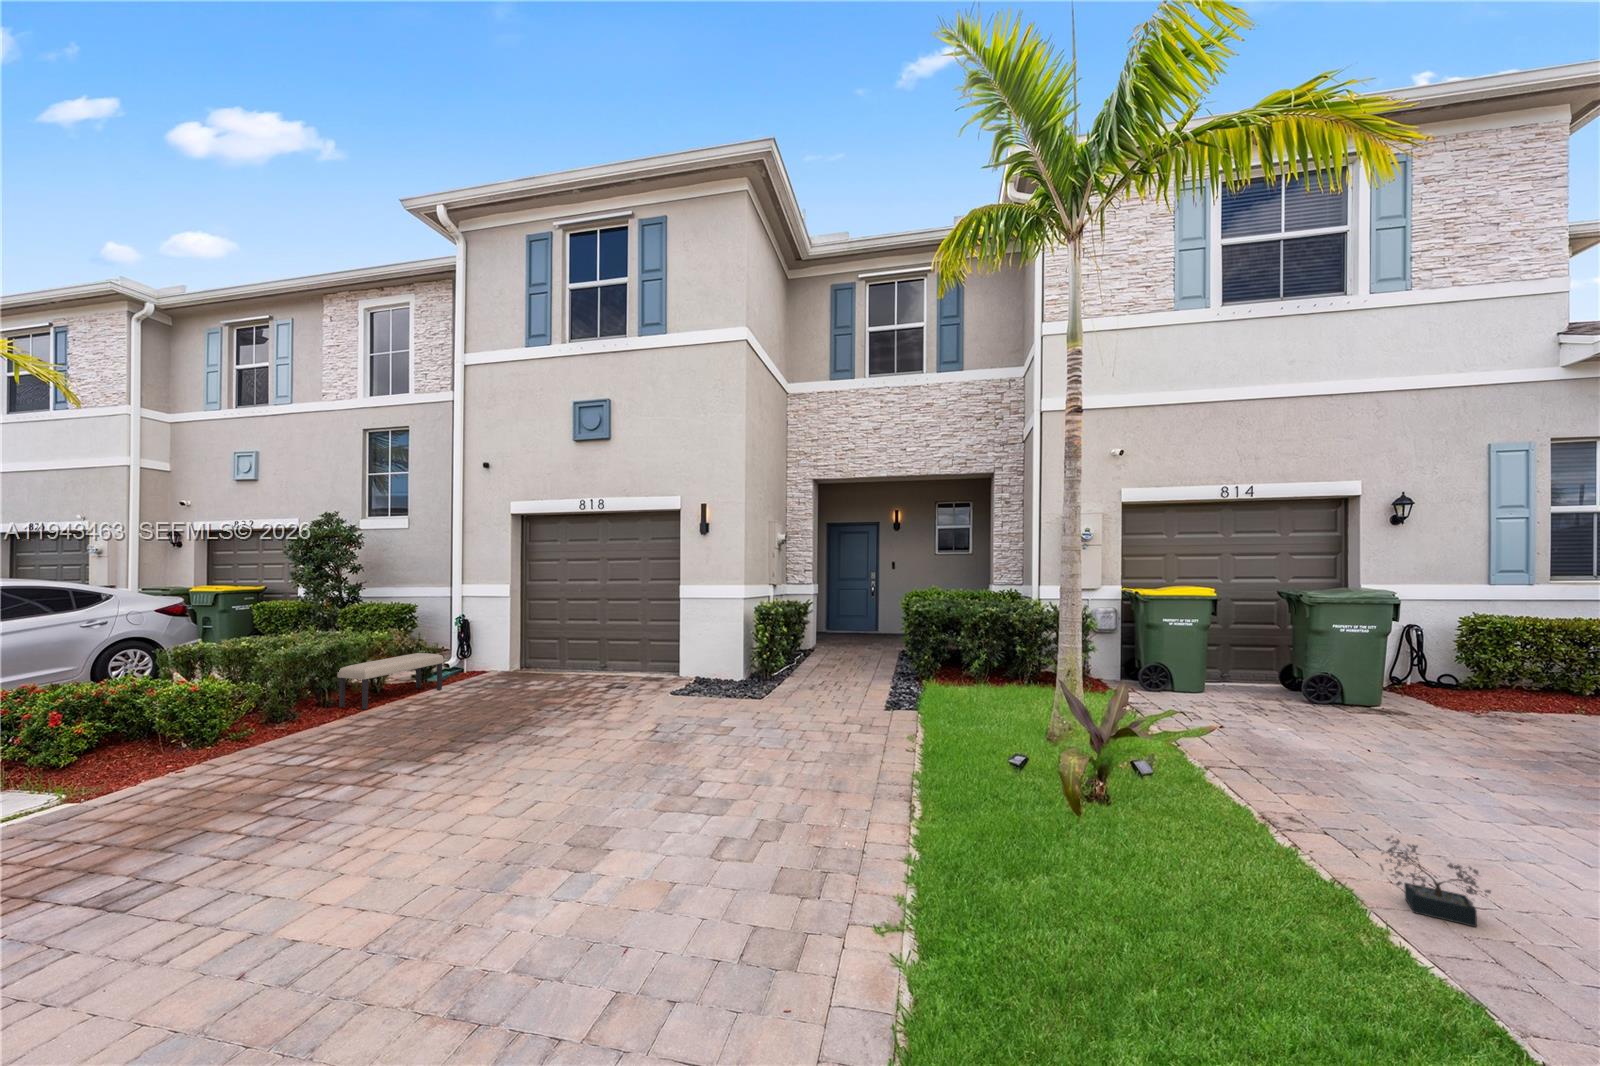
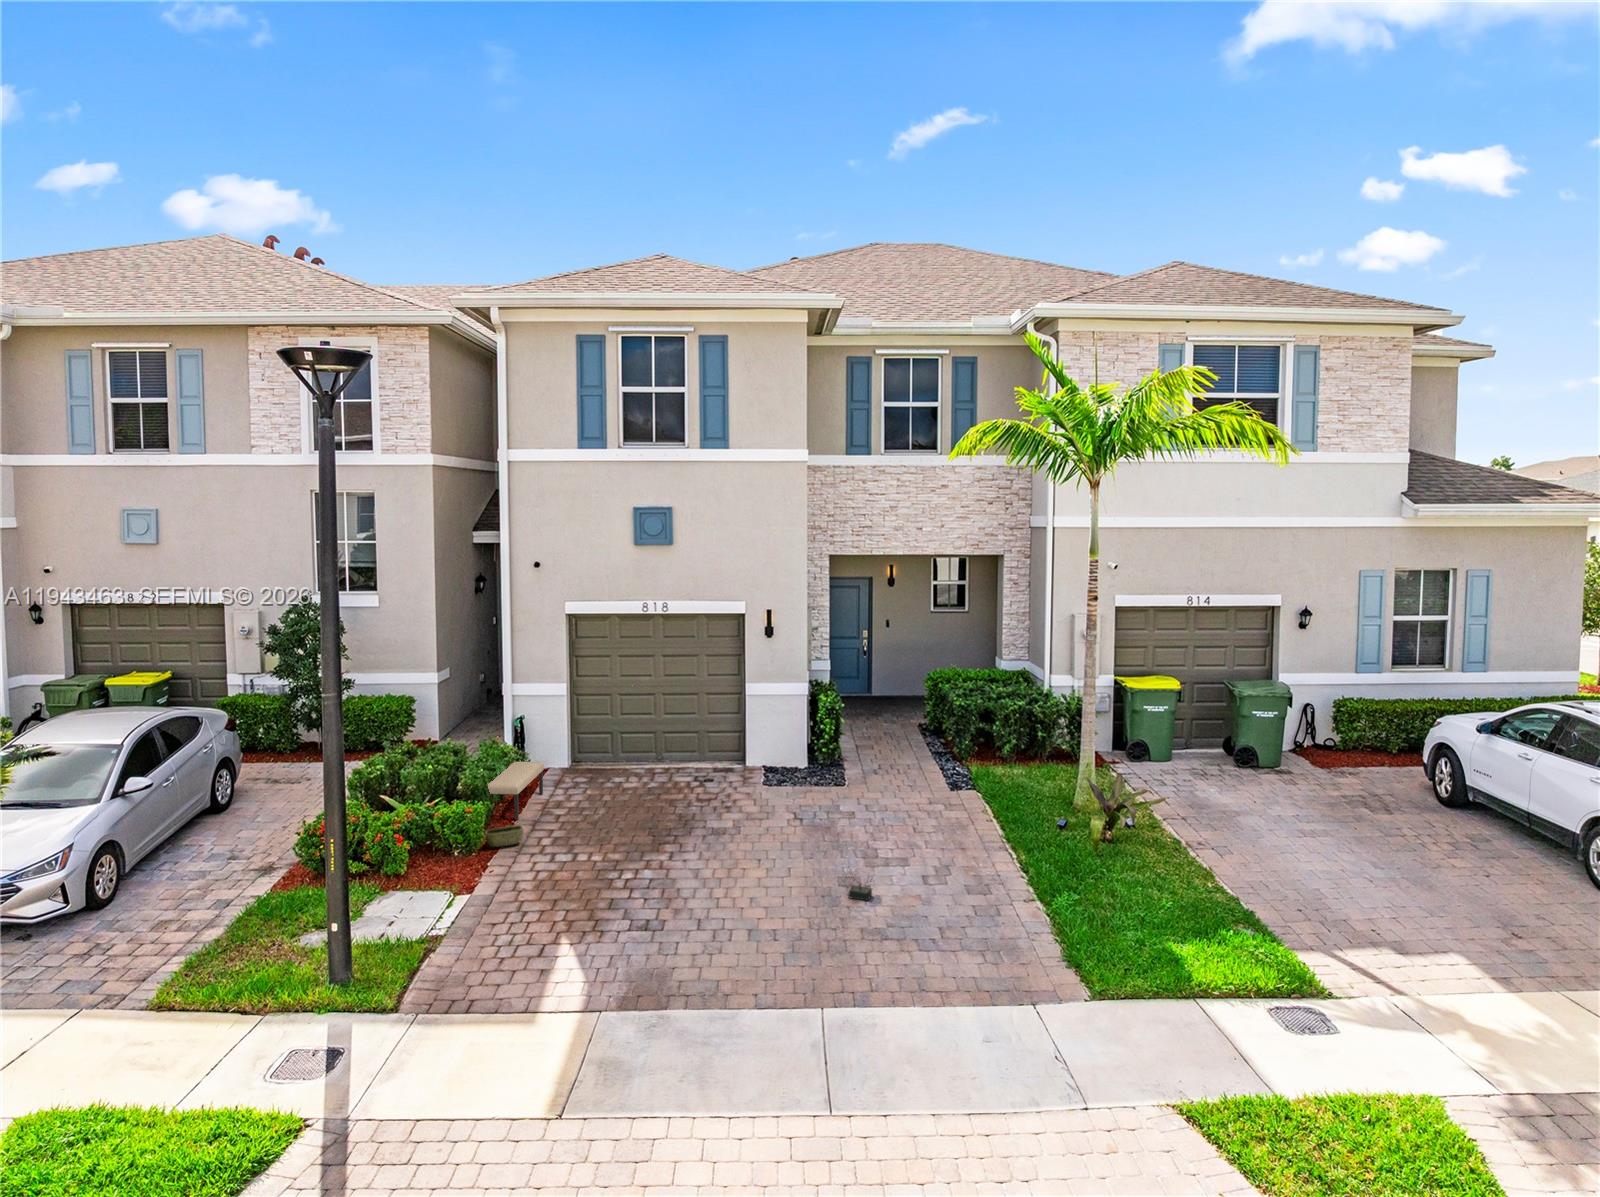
woven basket: none [263,709,325,733] -> present [485,825,524,847]
decorative plant: present [1380,836,1491,927] -> present [843,867,874,901]

